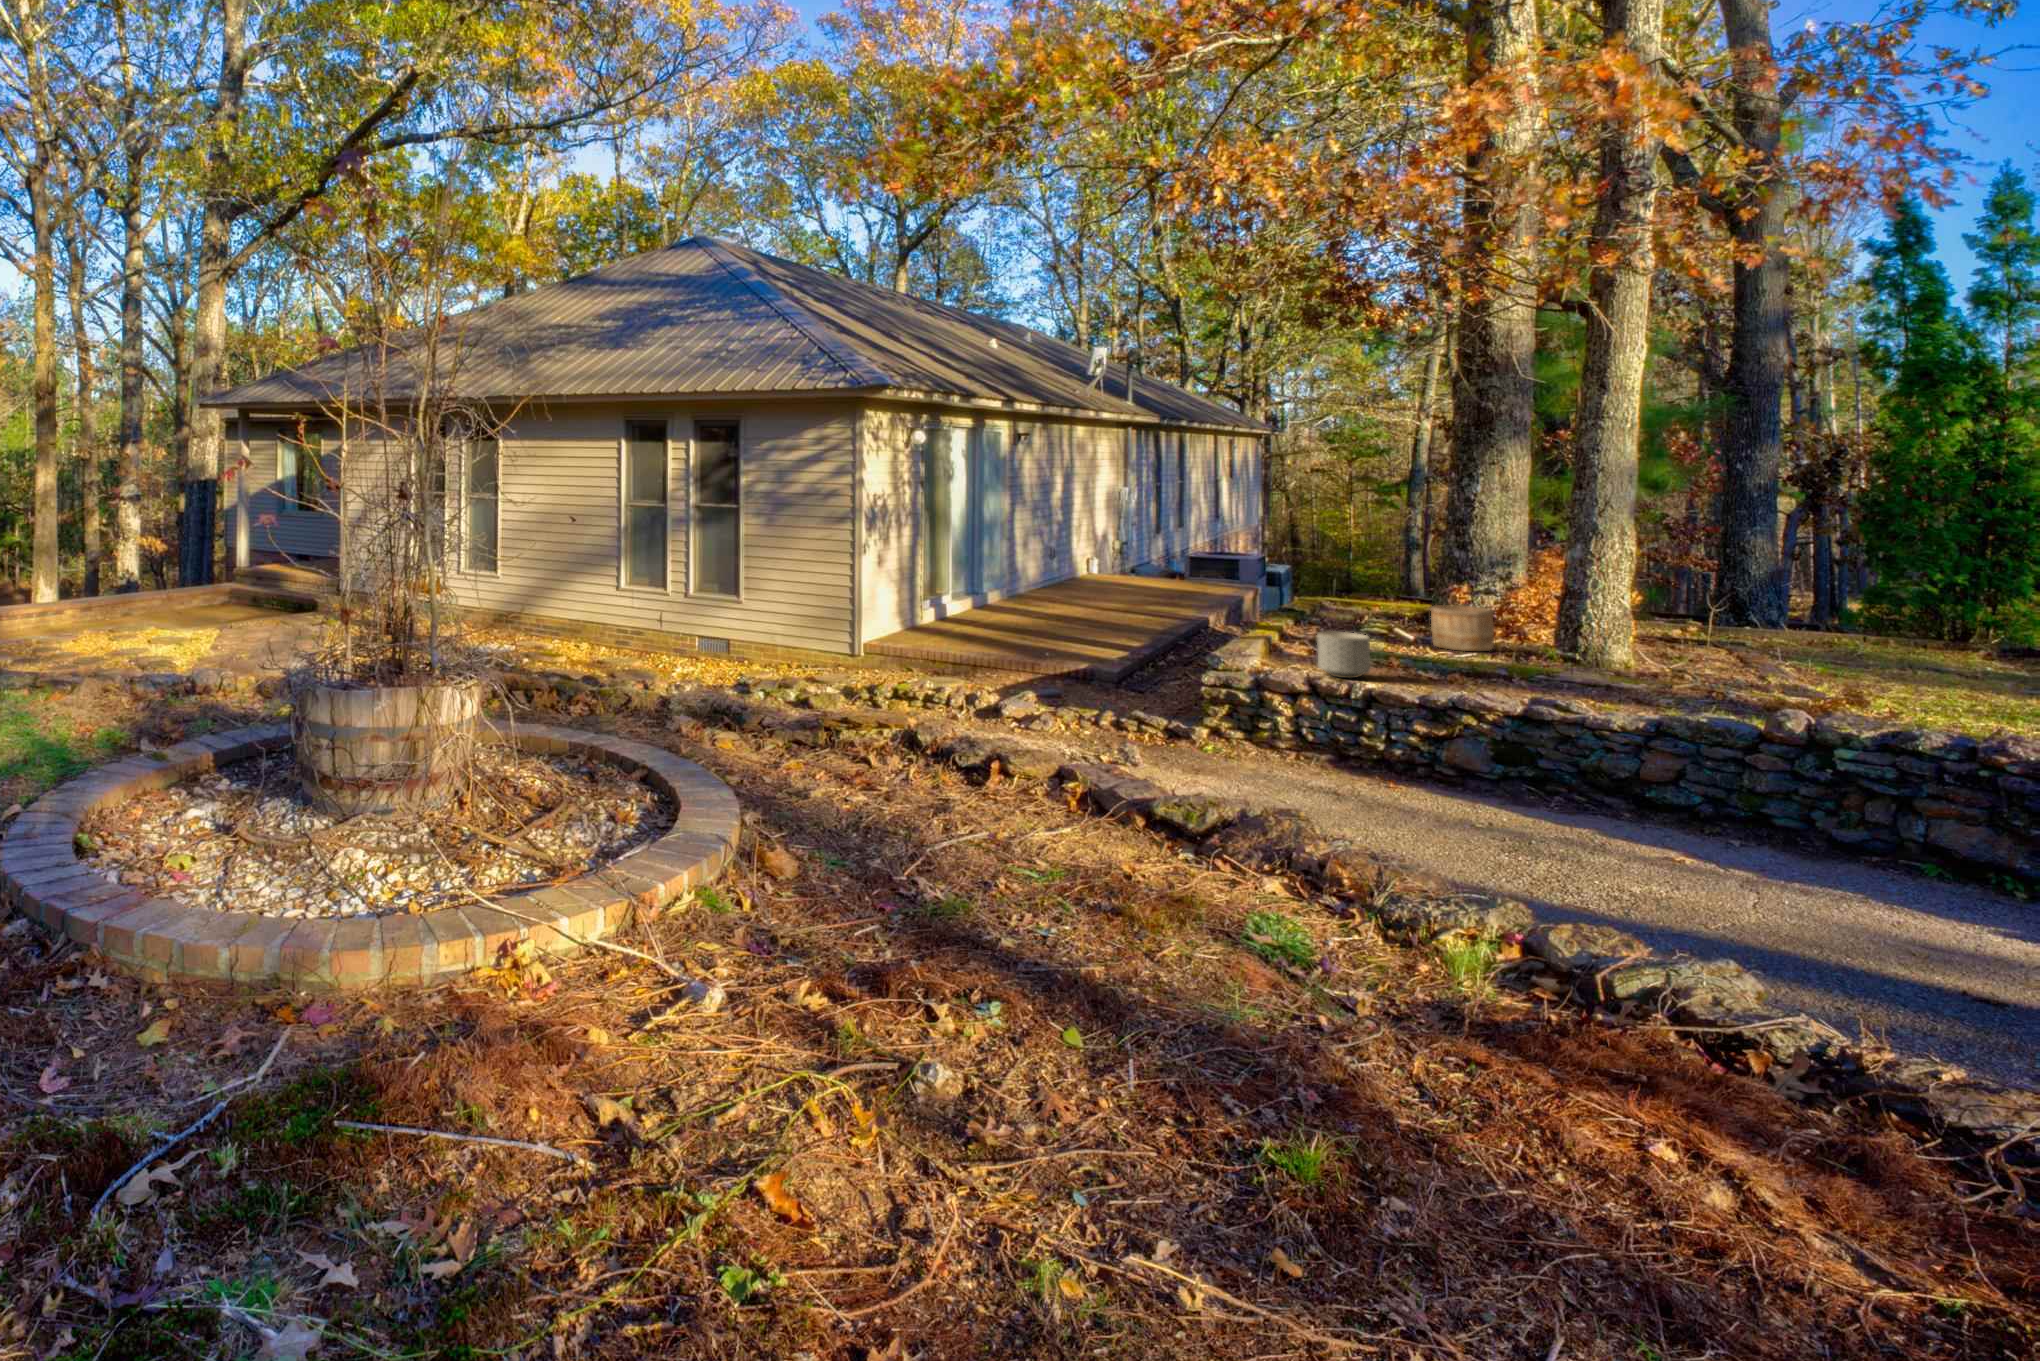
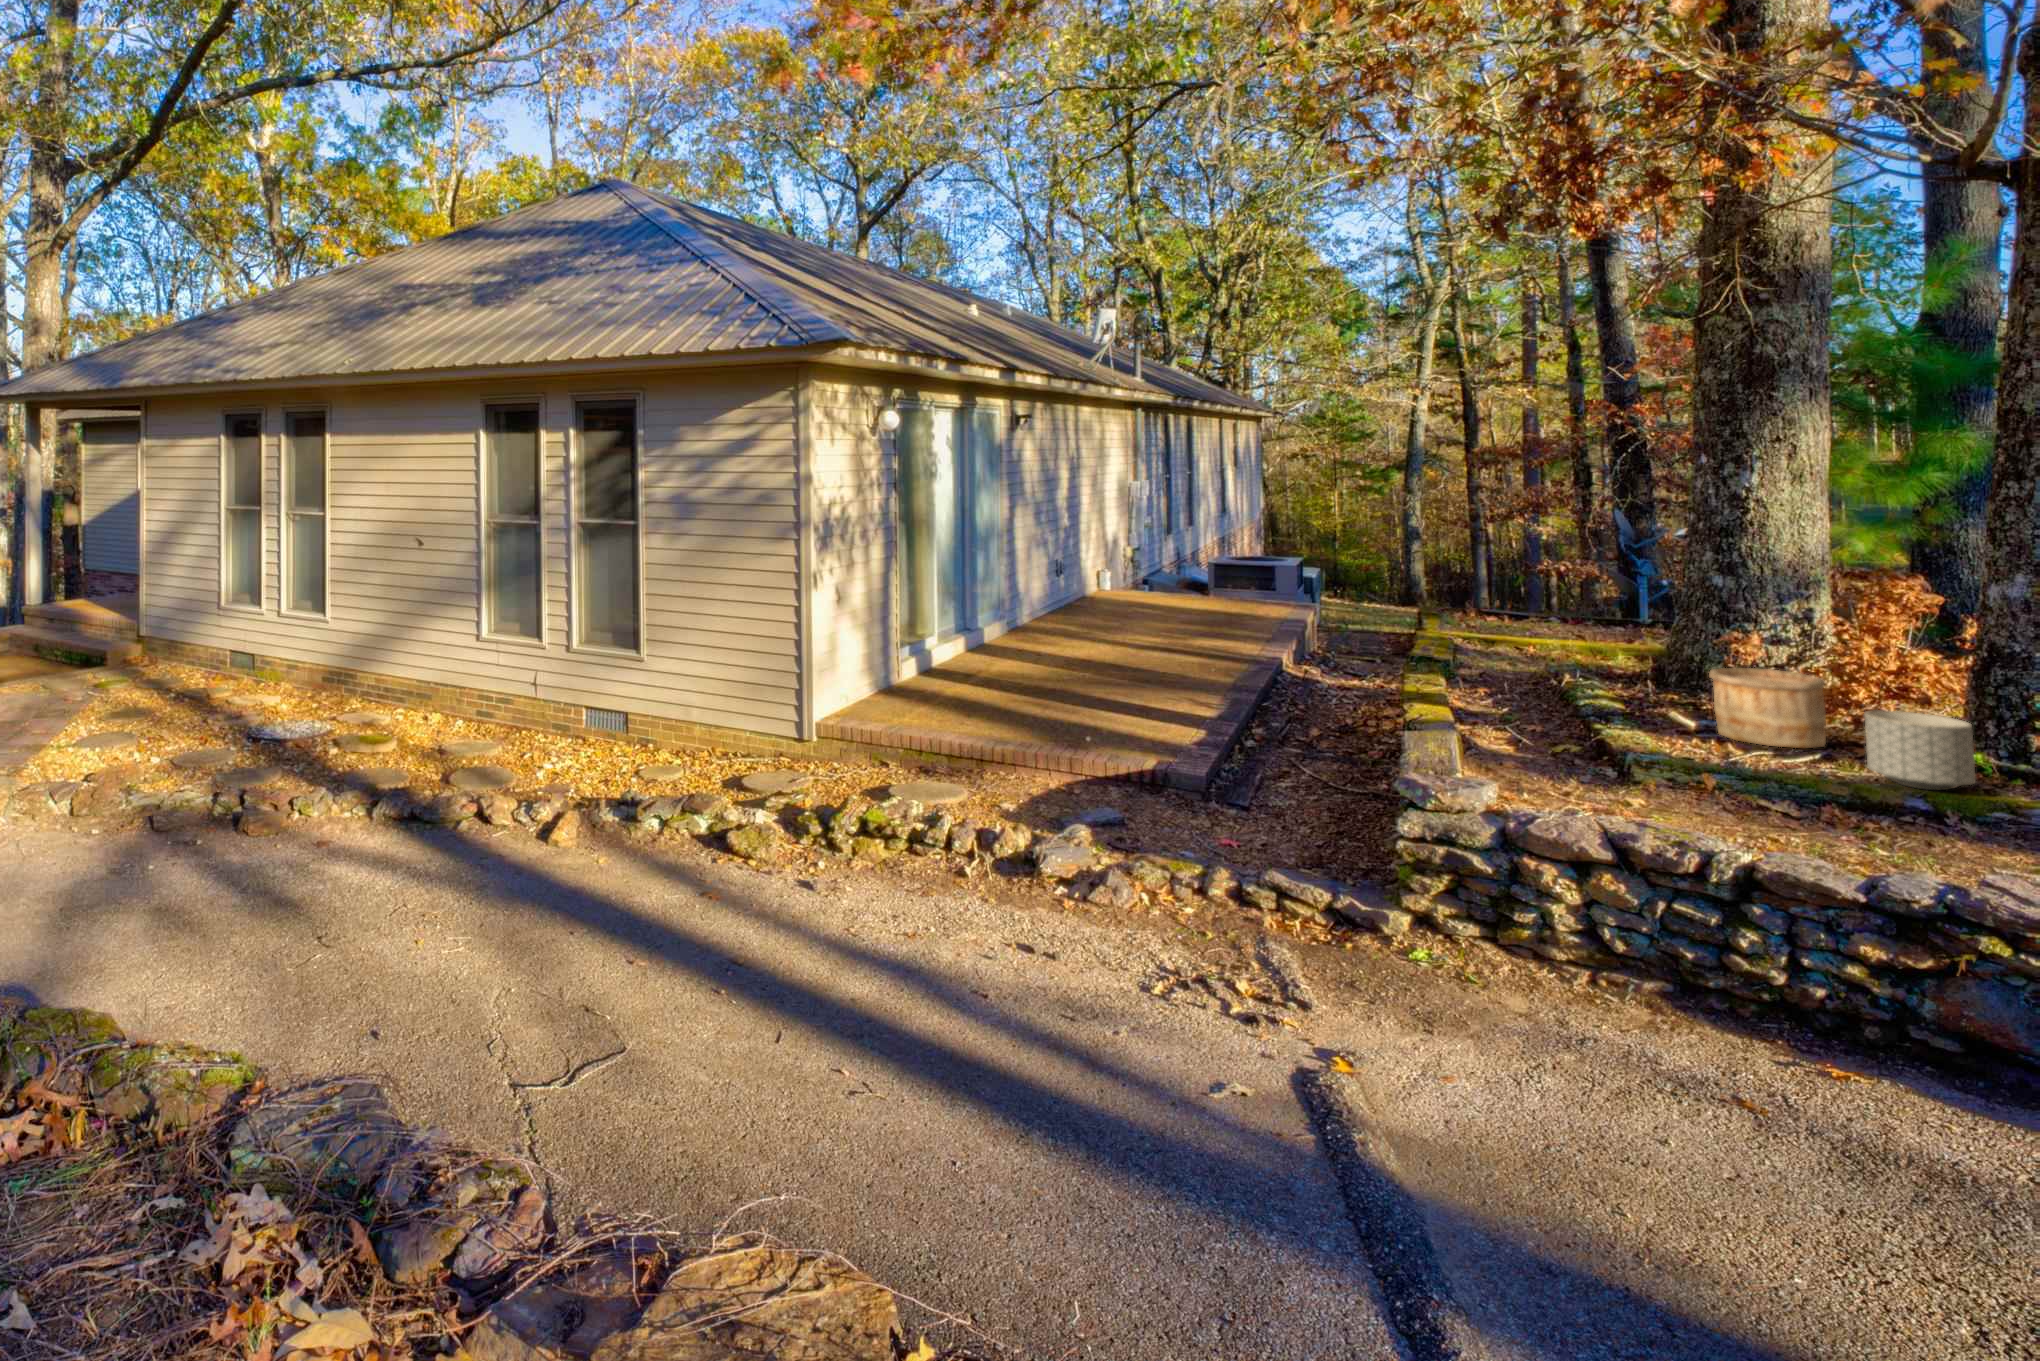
planter: present [1317,631,1370,678] -> present [1864,710,1975,790]

